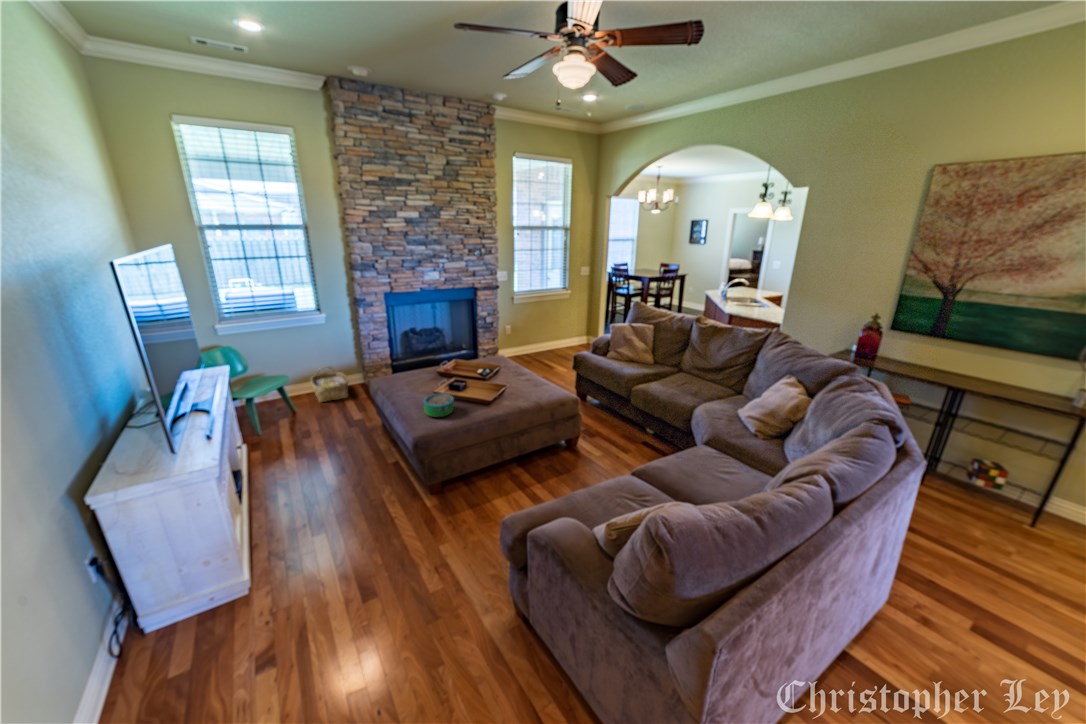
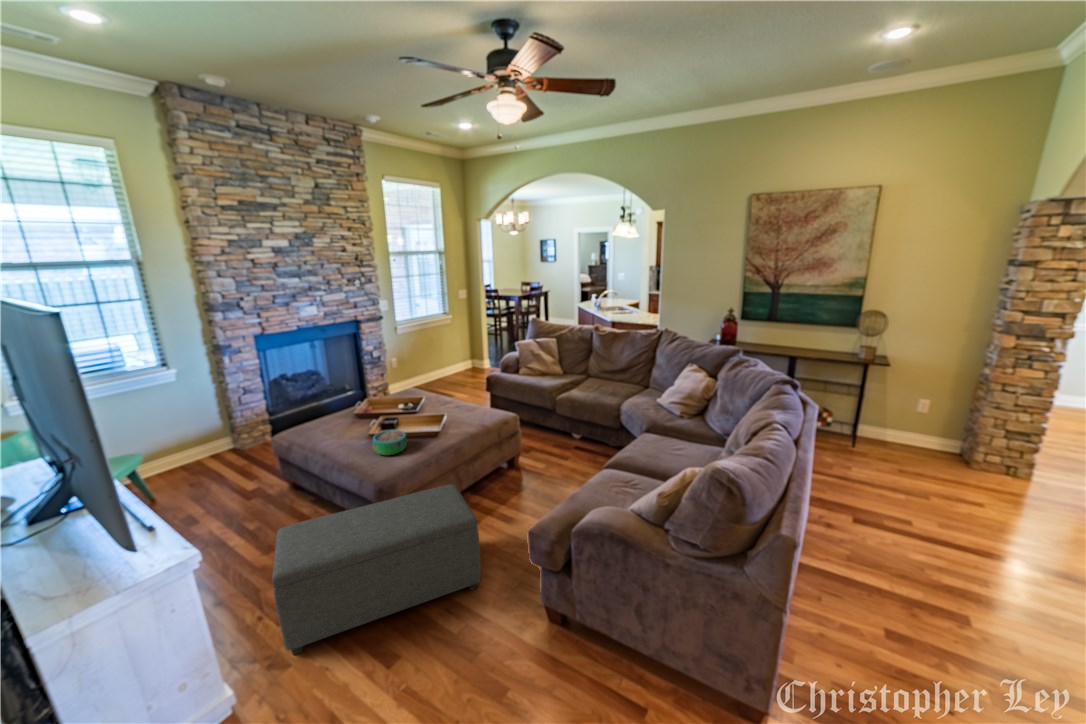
woven basket: present [311,367,348,402] -> none [163,433,221,480]
ottoman: none [280,458,478,575] -> present [272,484,481,655]

